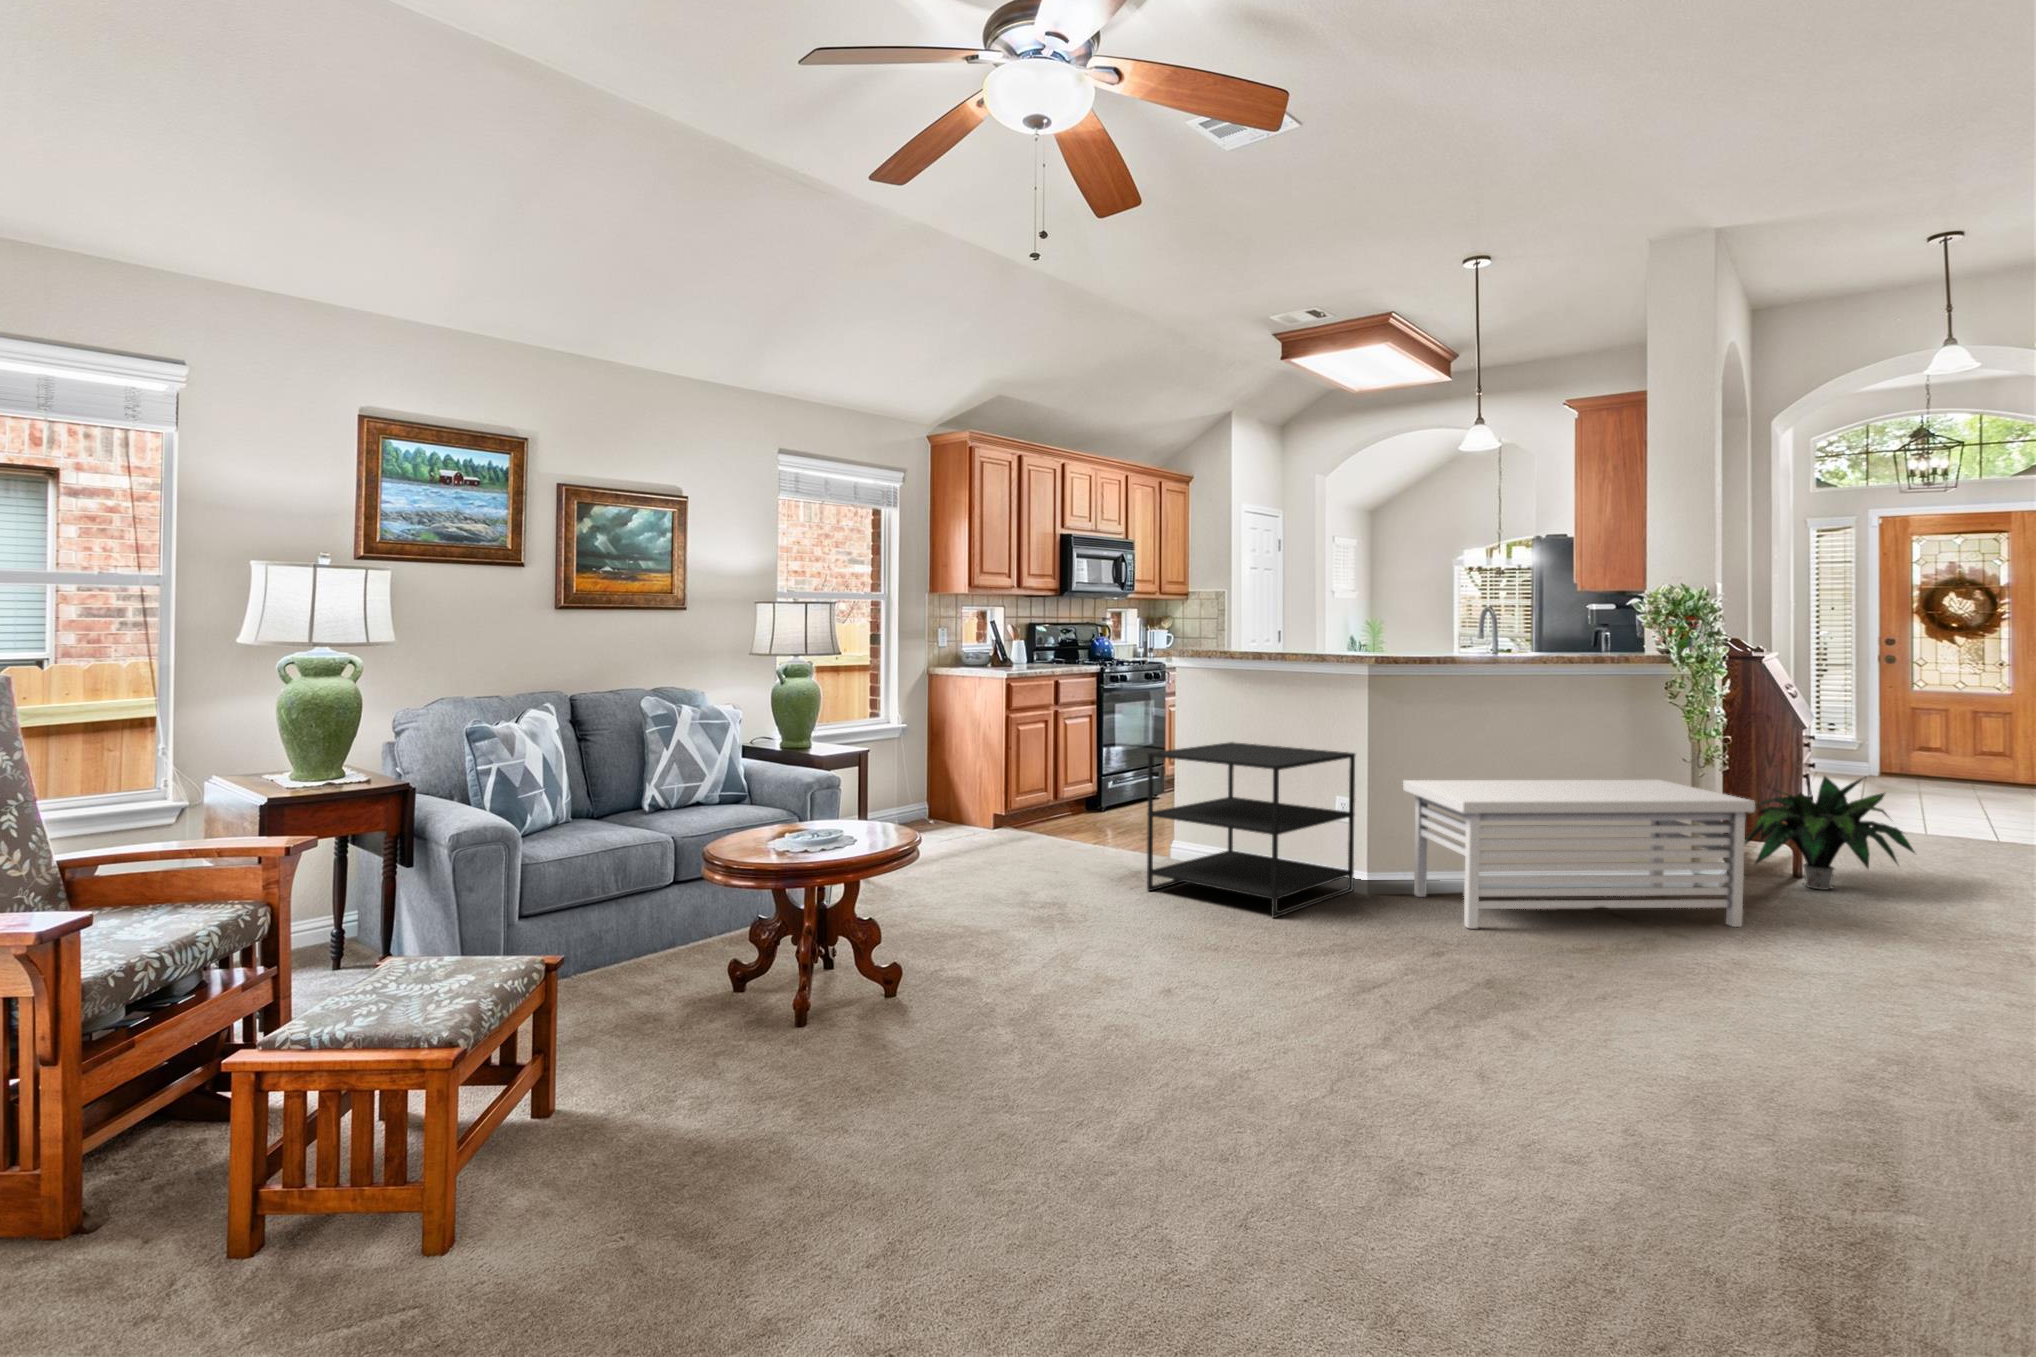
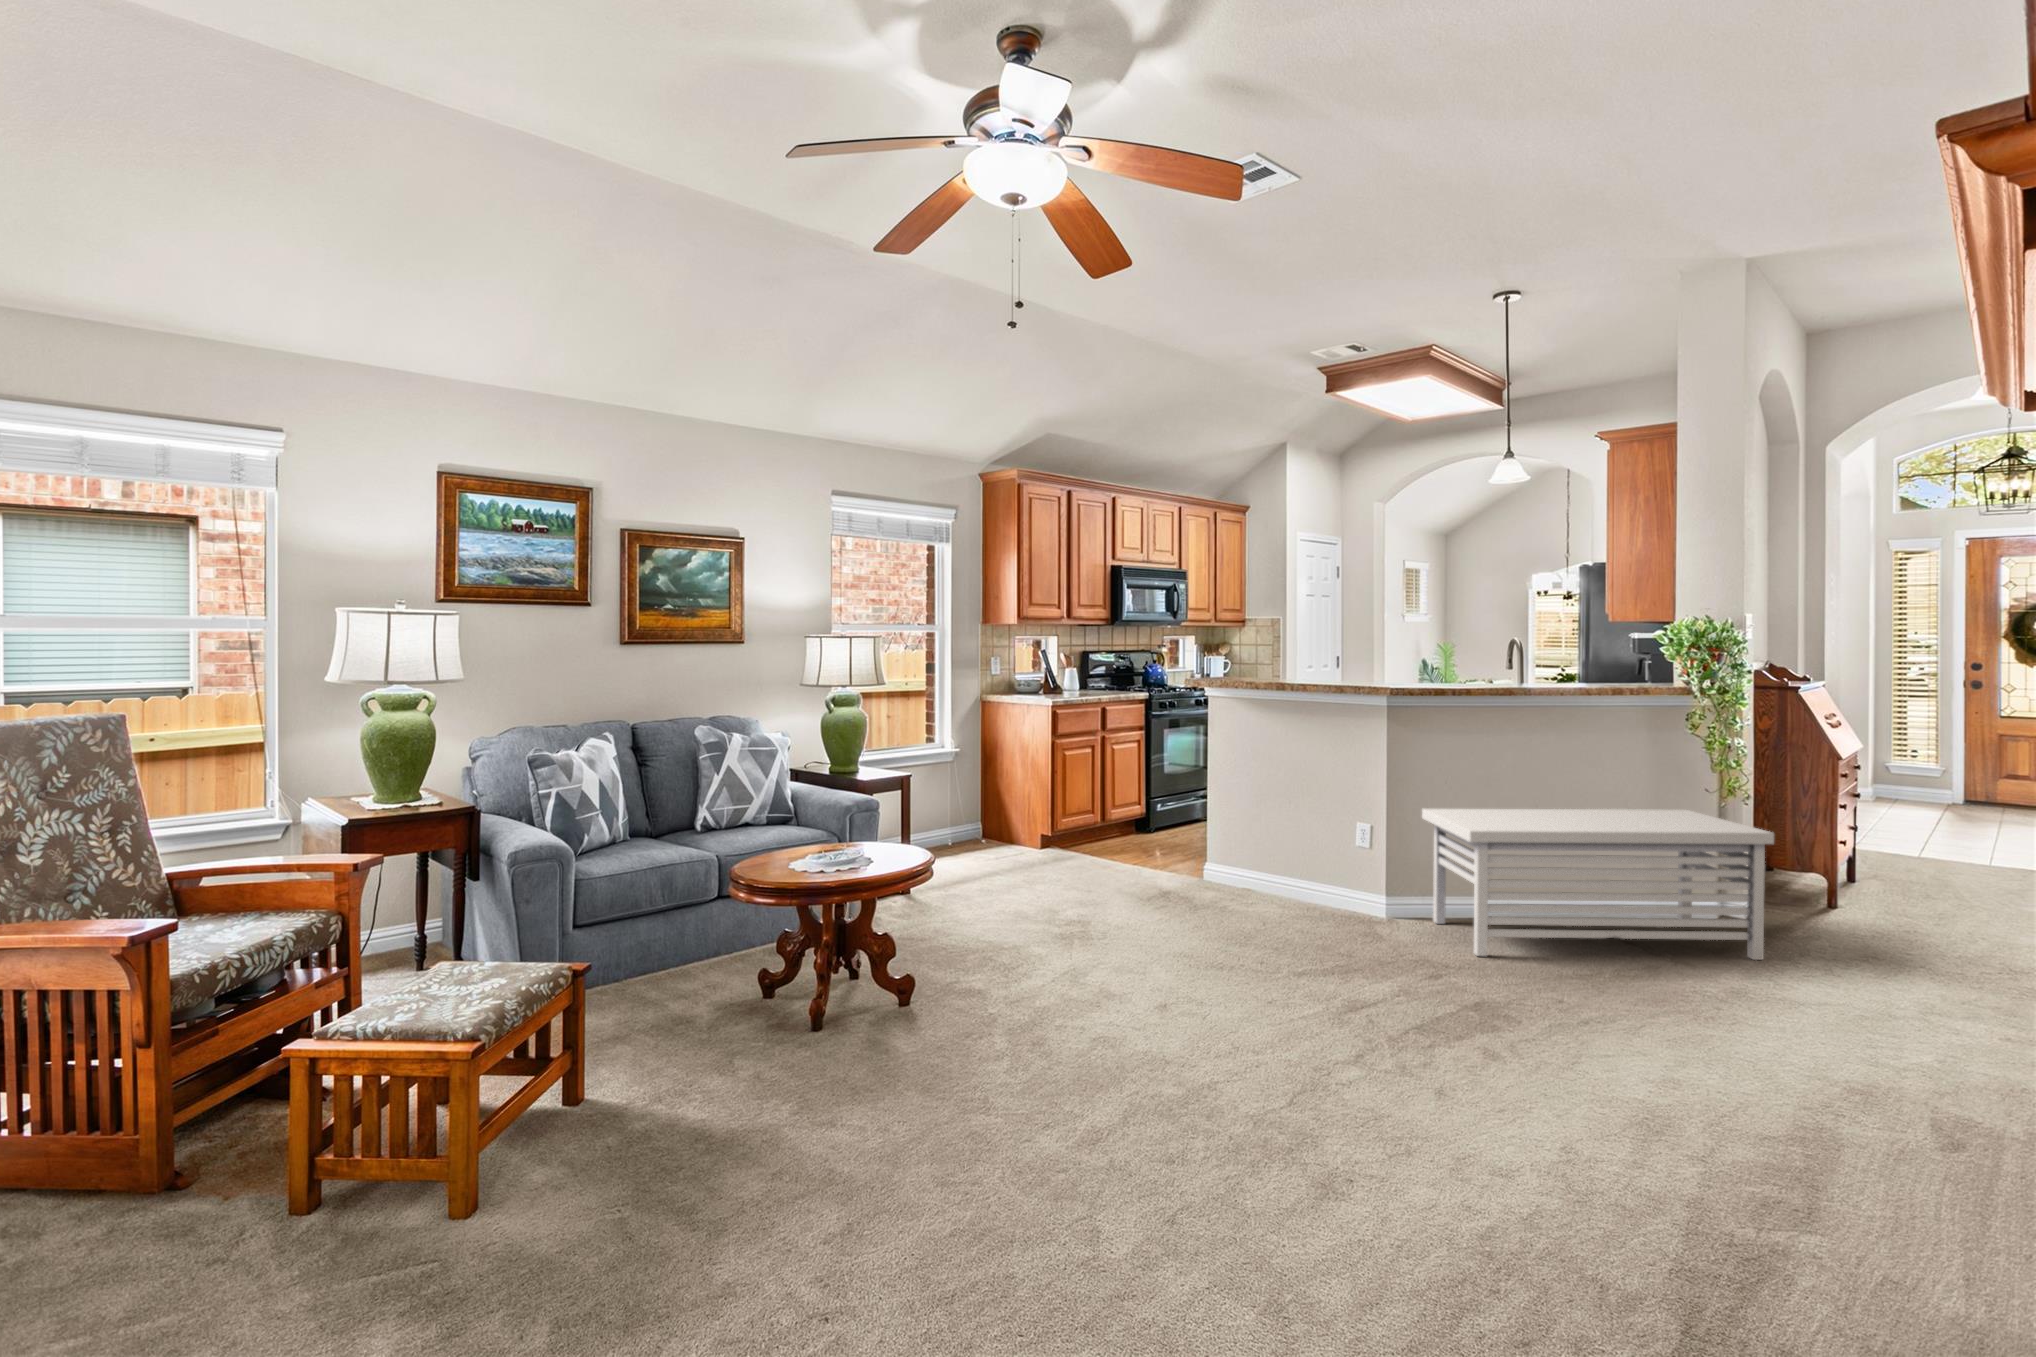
side table: present [1147,742,1355,918] -> none [1168,770,1374,942]
potted plant: present [1745,775,1914,890] -> none [1777,800,1962,924]

